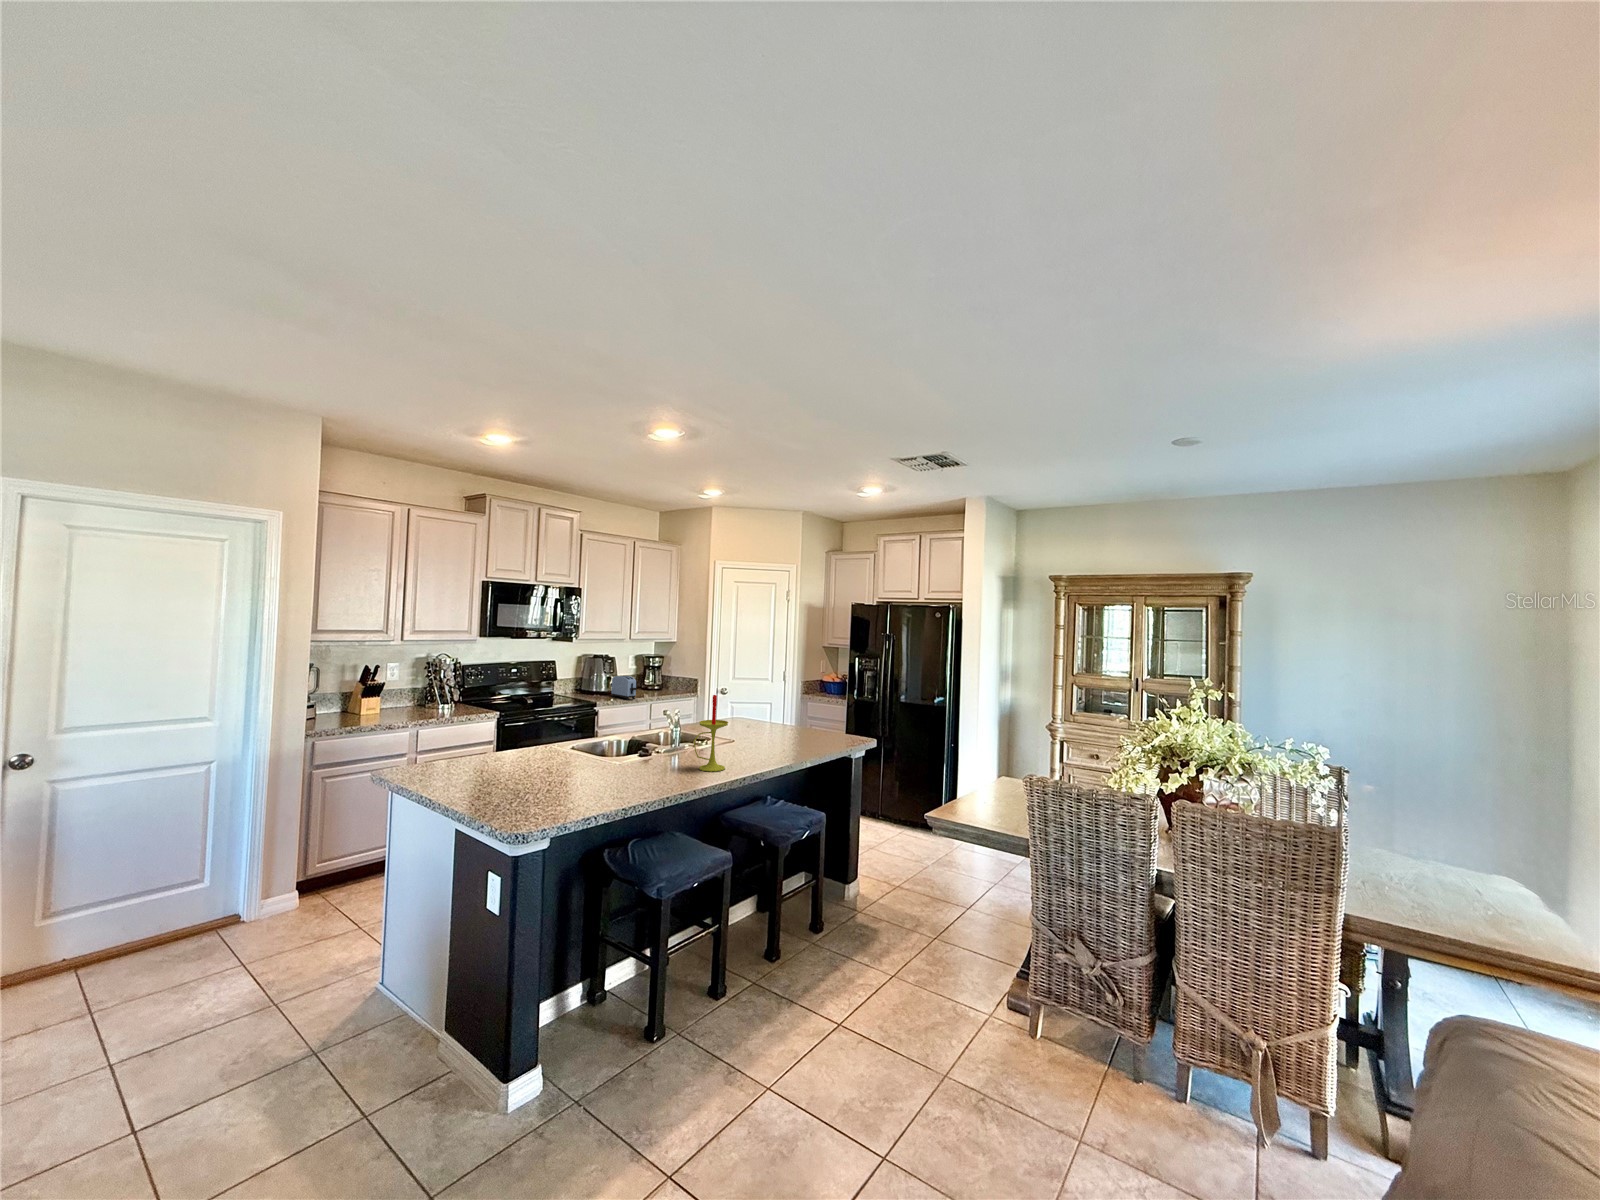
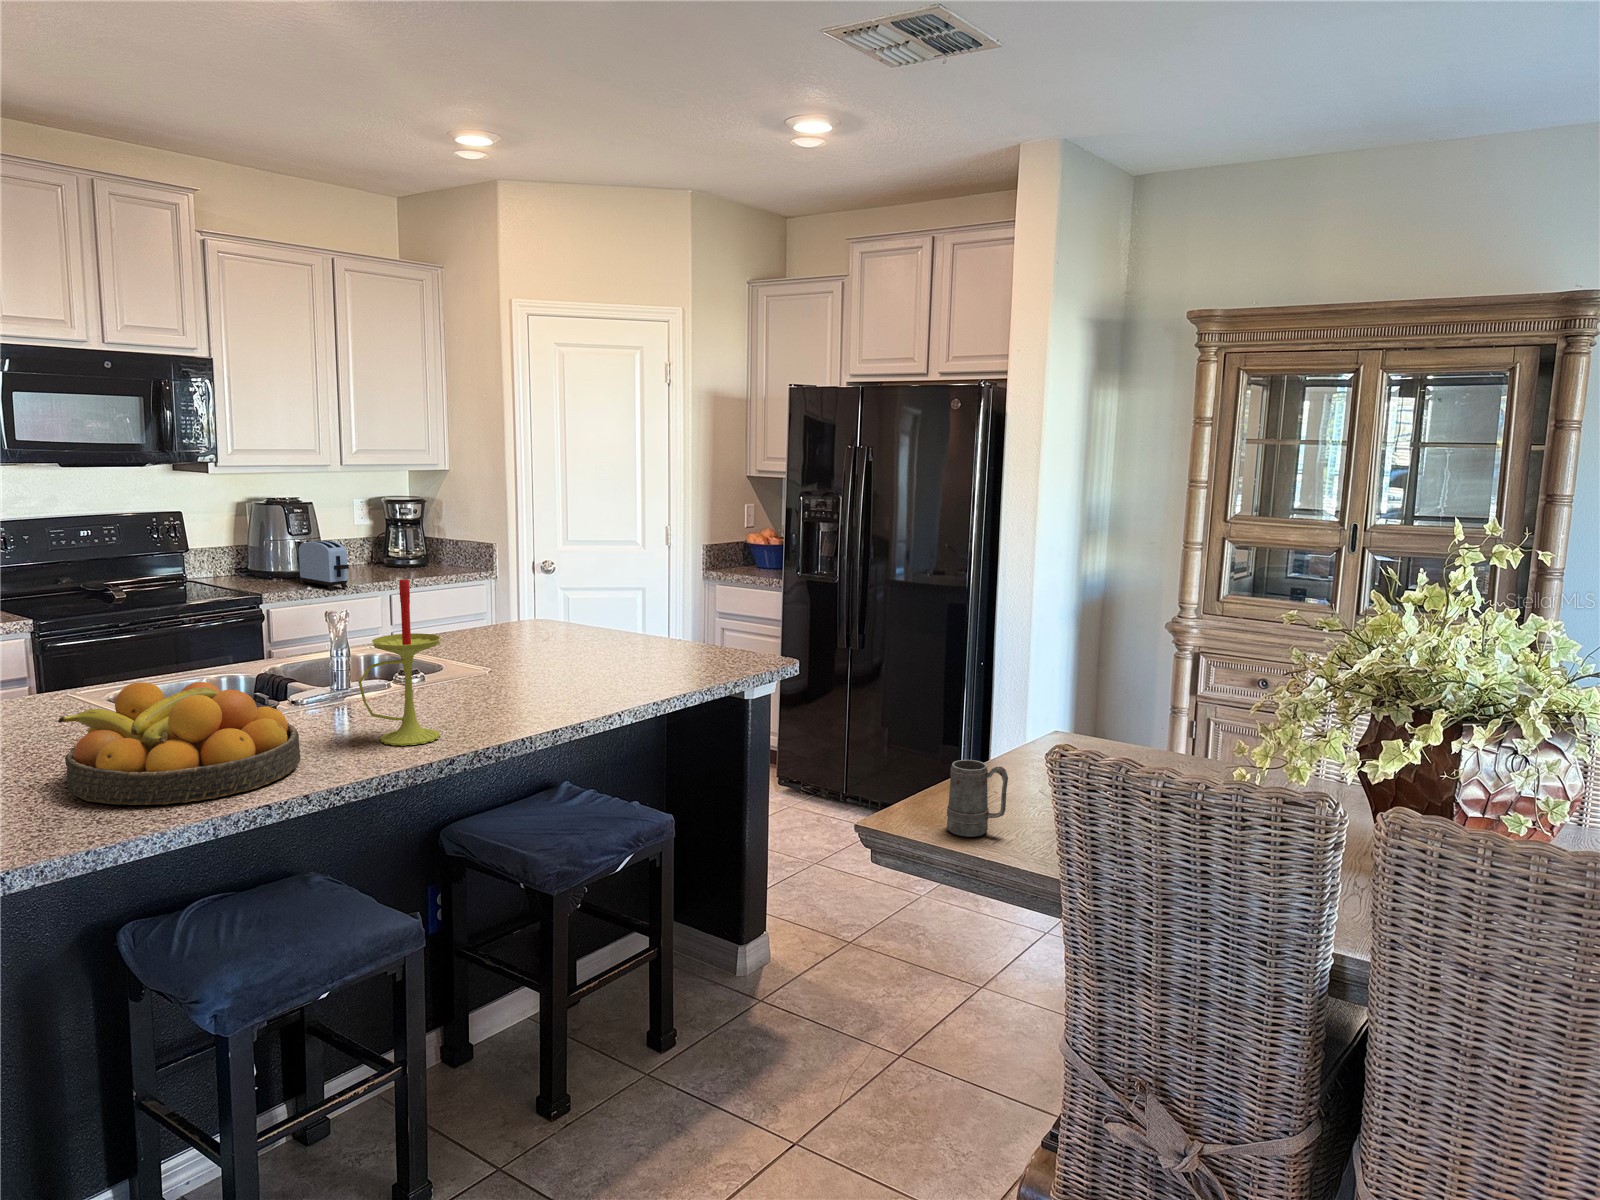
fruit bowl: none [576,738,672,793] -> present [58,682,301,805]
mug: none [967,783,996,819] -> present [947,760,1008,837]

